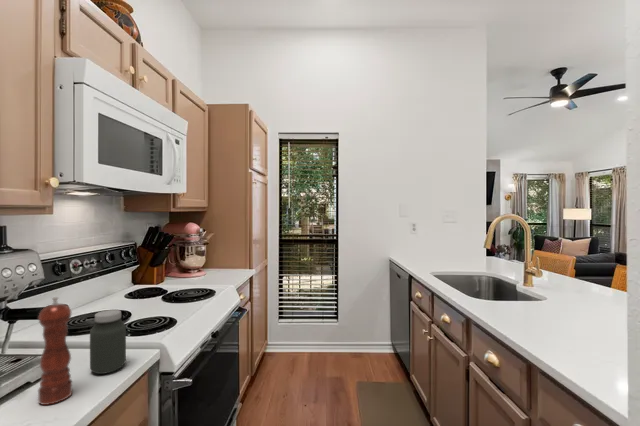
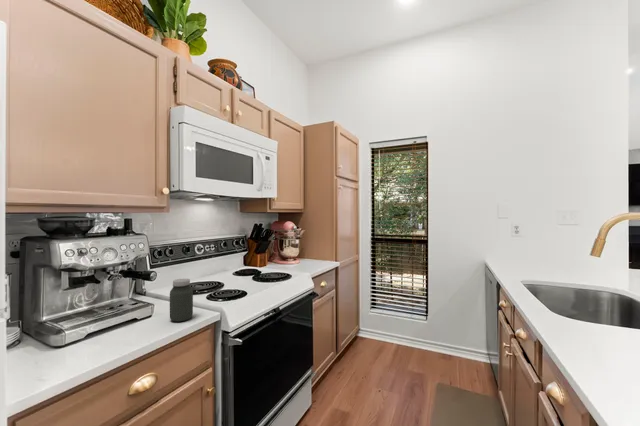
pepper mill: present [38,297,72,405] -> none [132,265,152,334]

